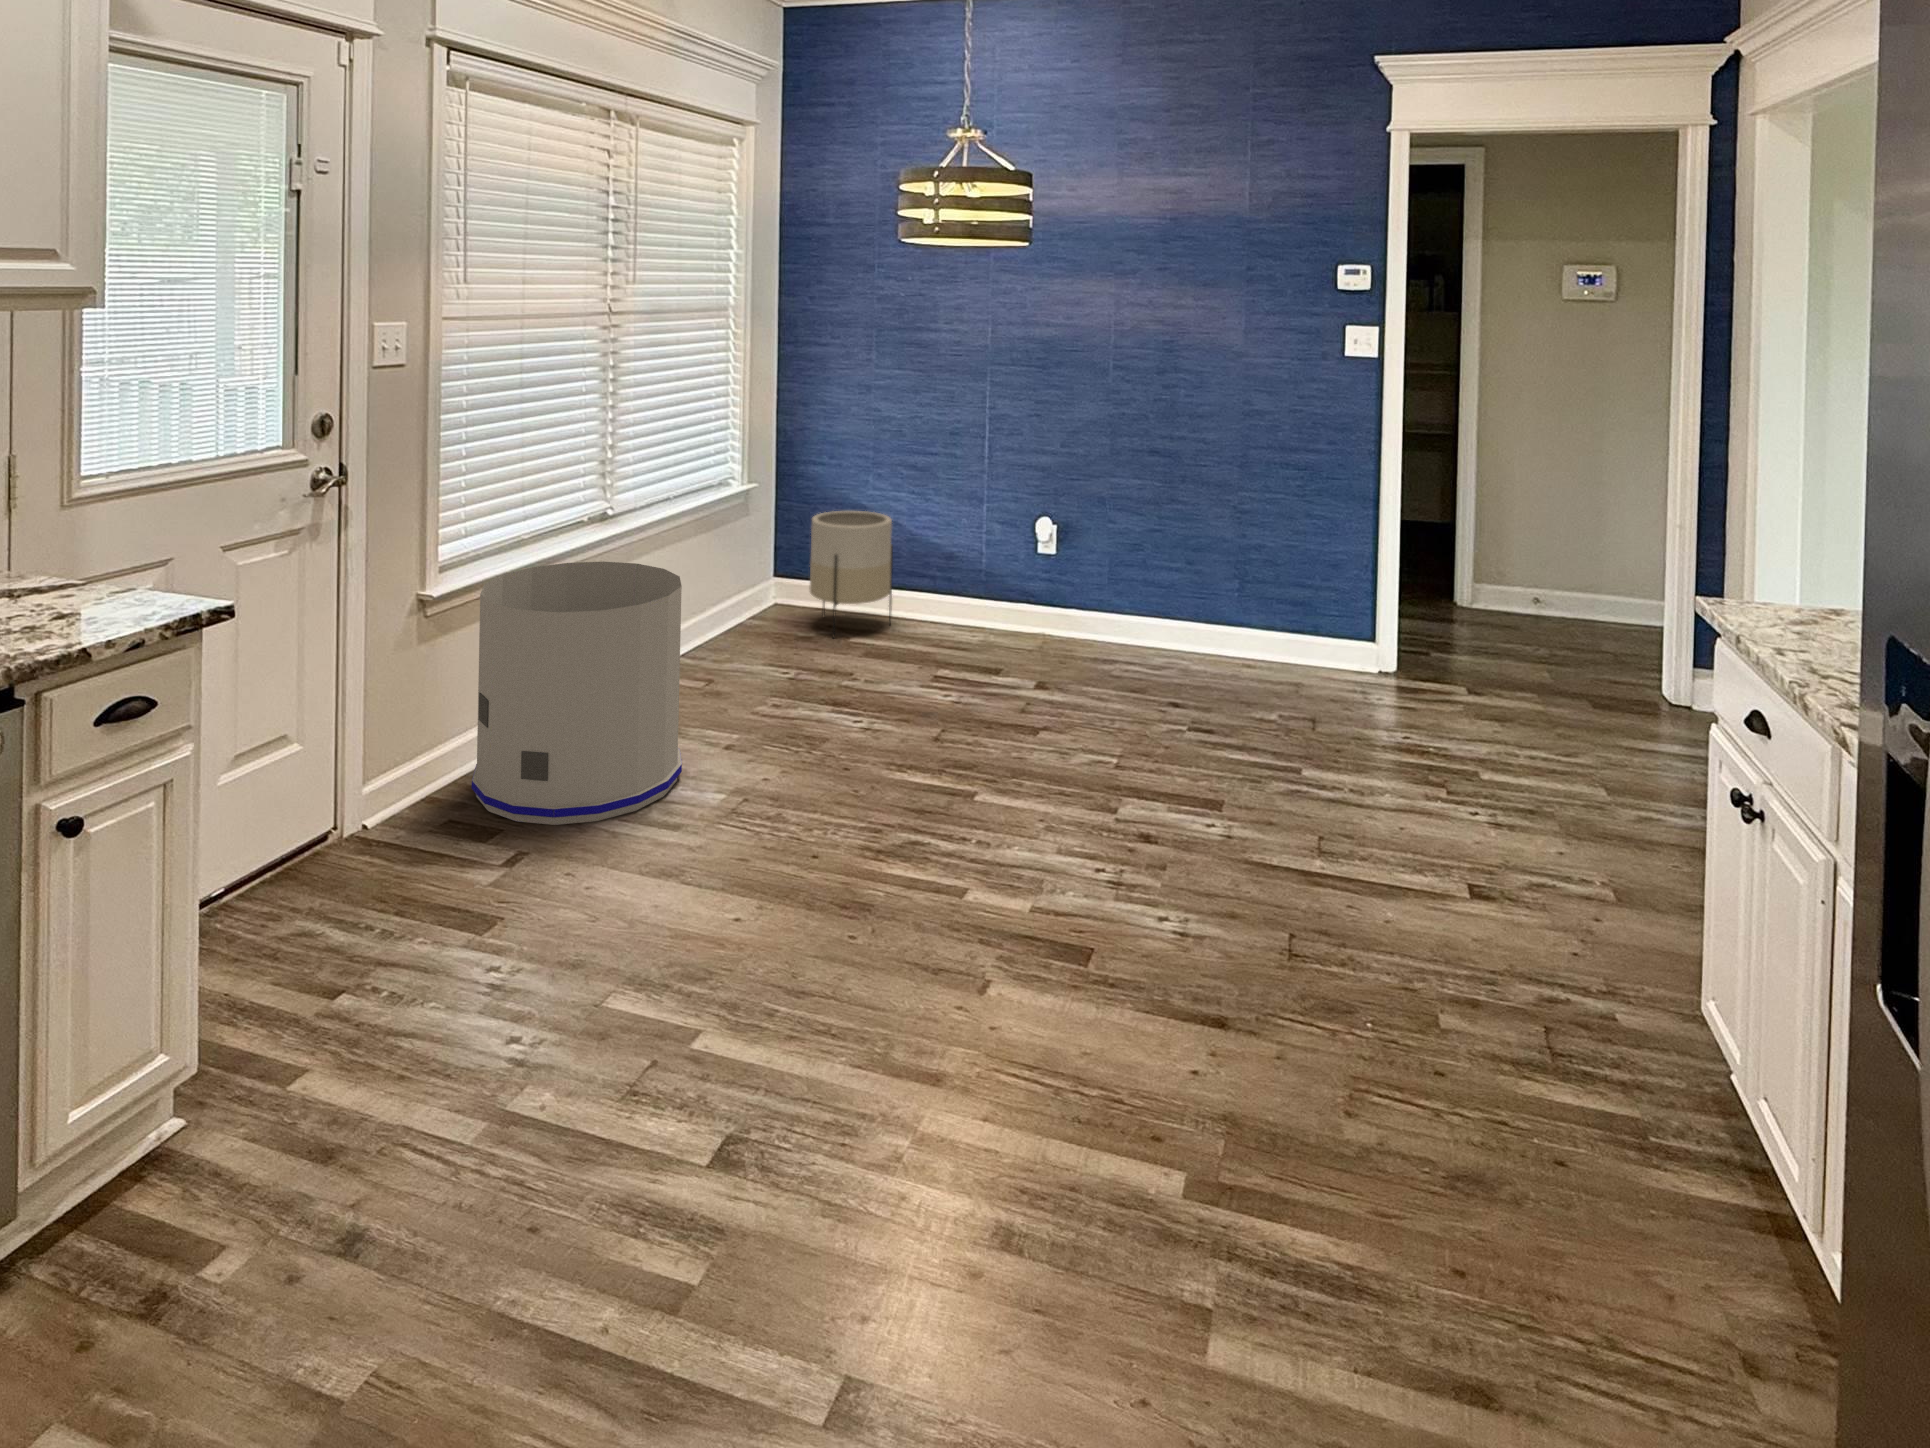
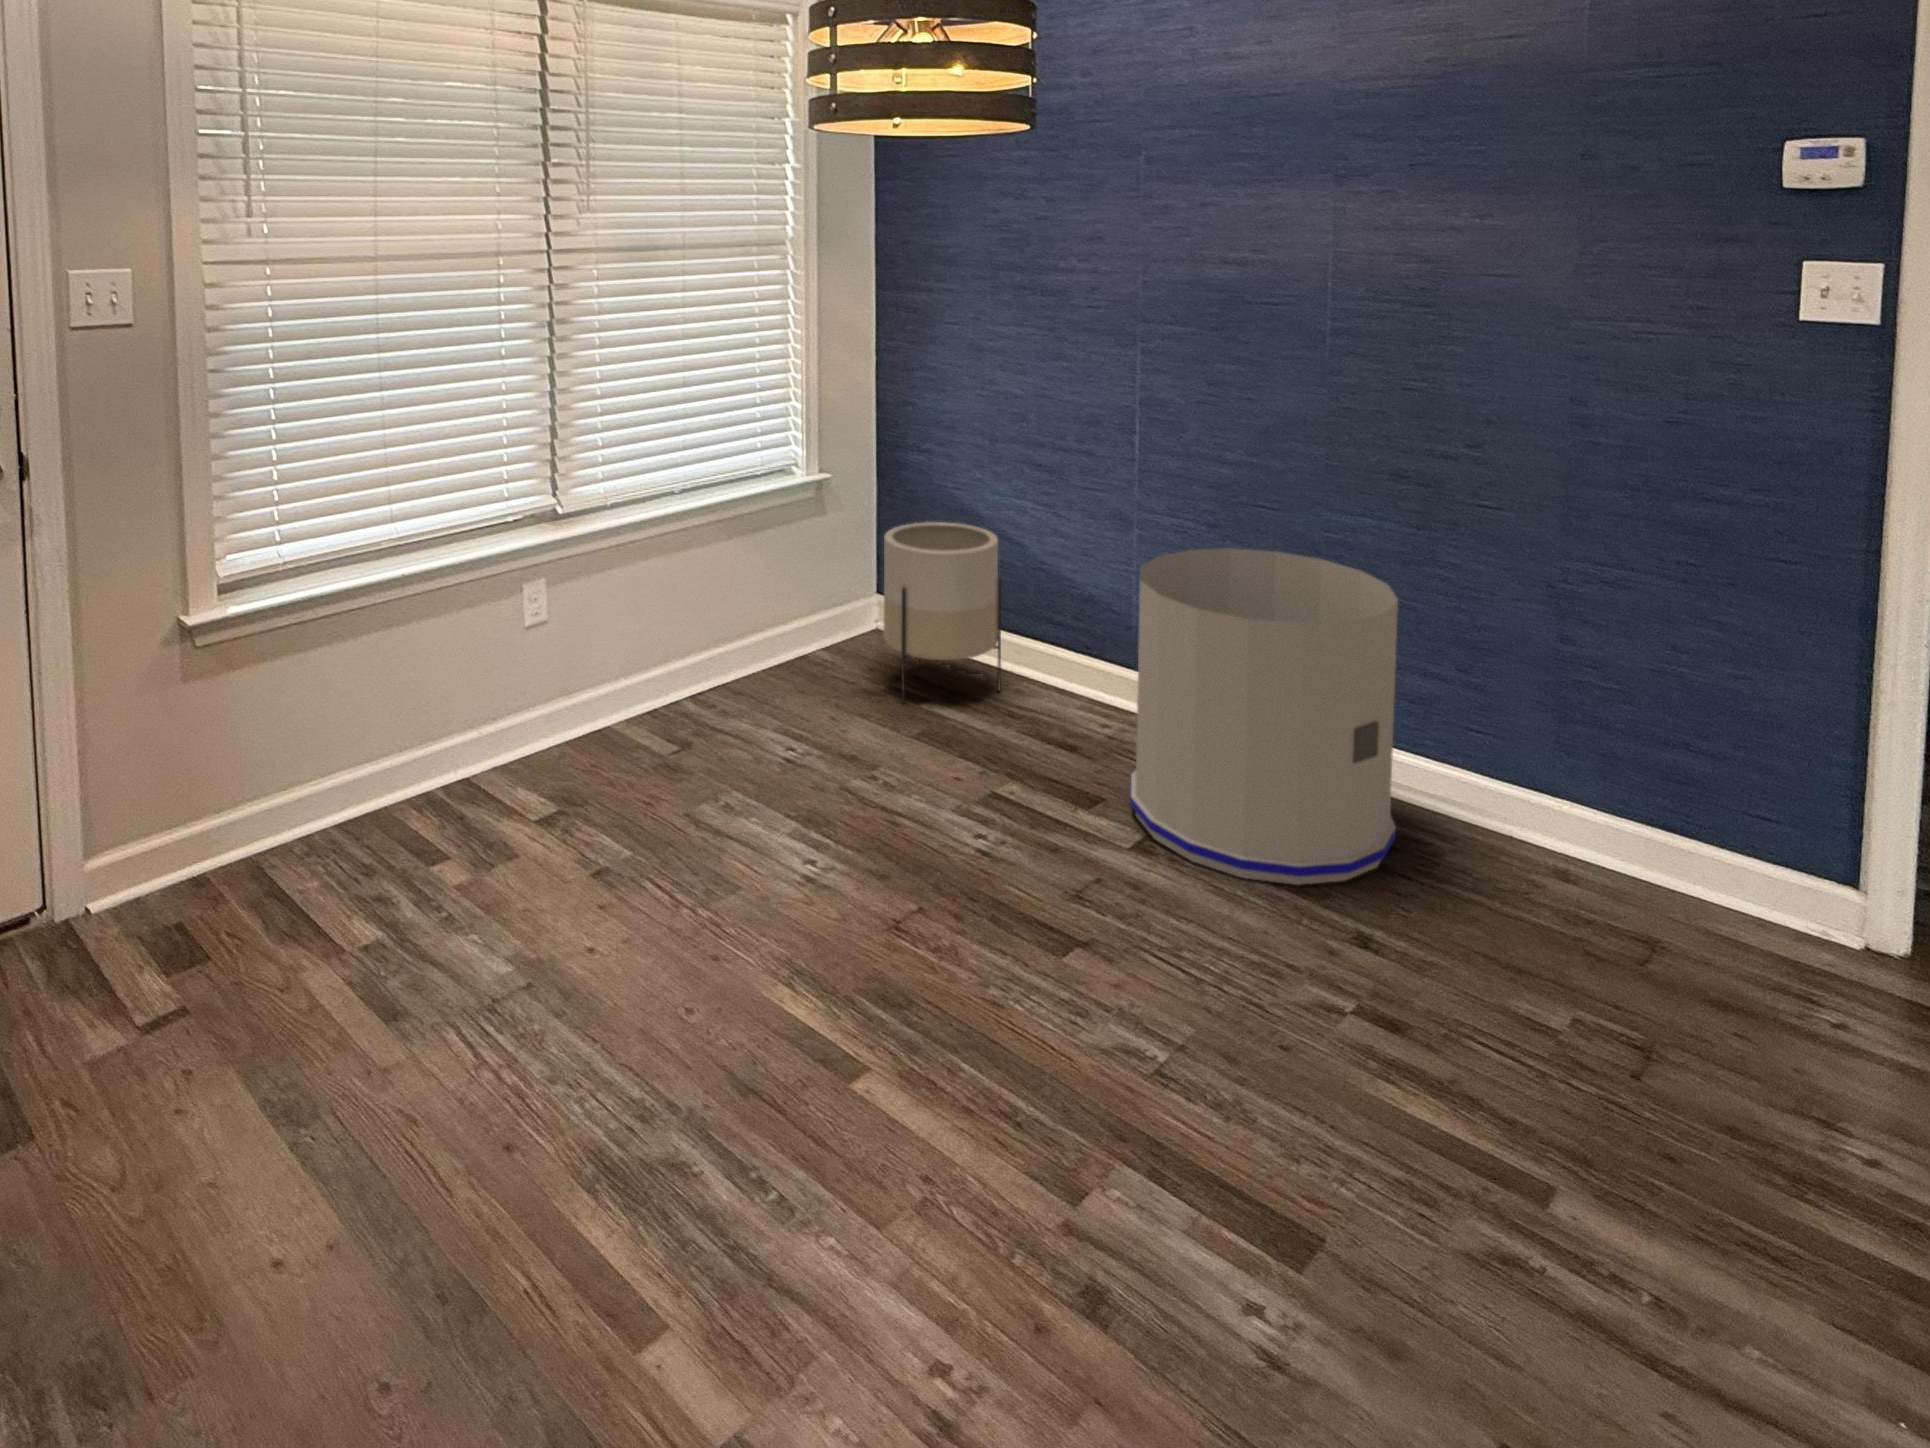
trash can: present [472,562,682,825] -> present [1130,548,1398,885]

